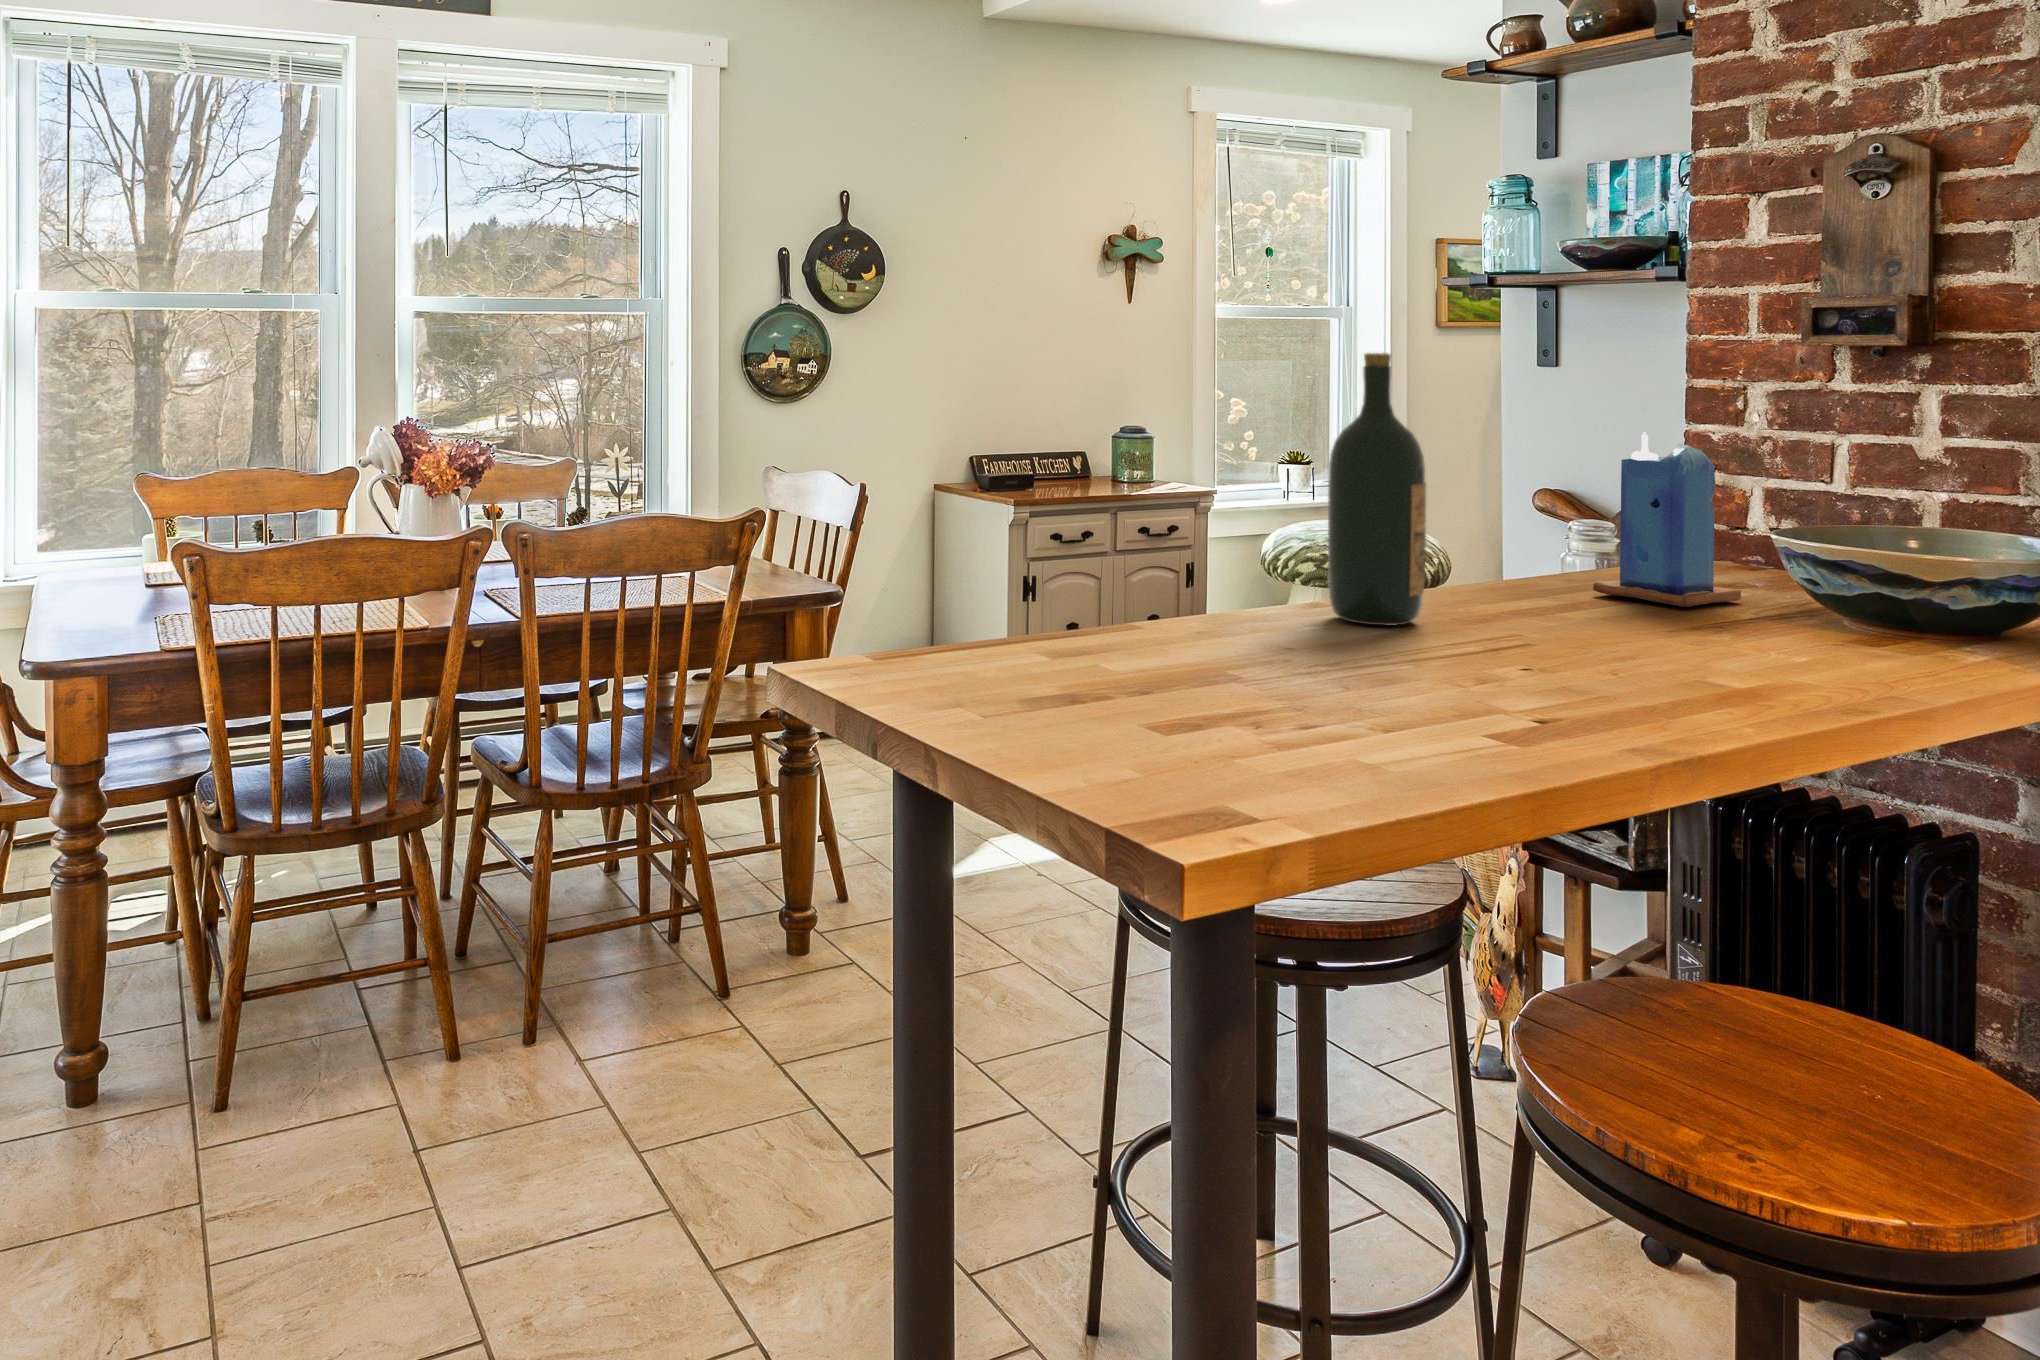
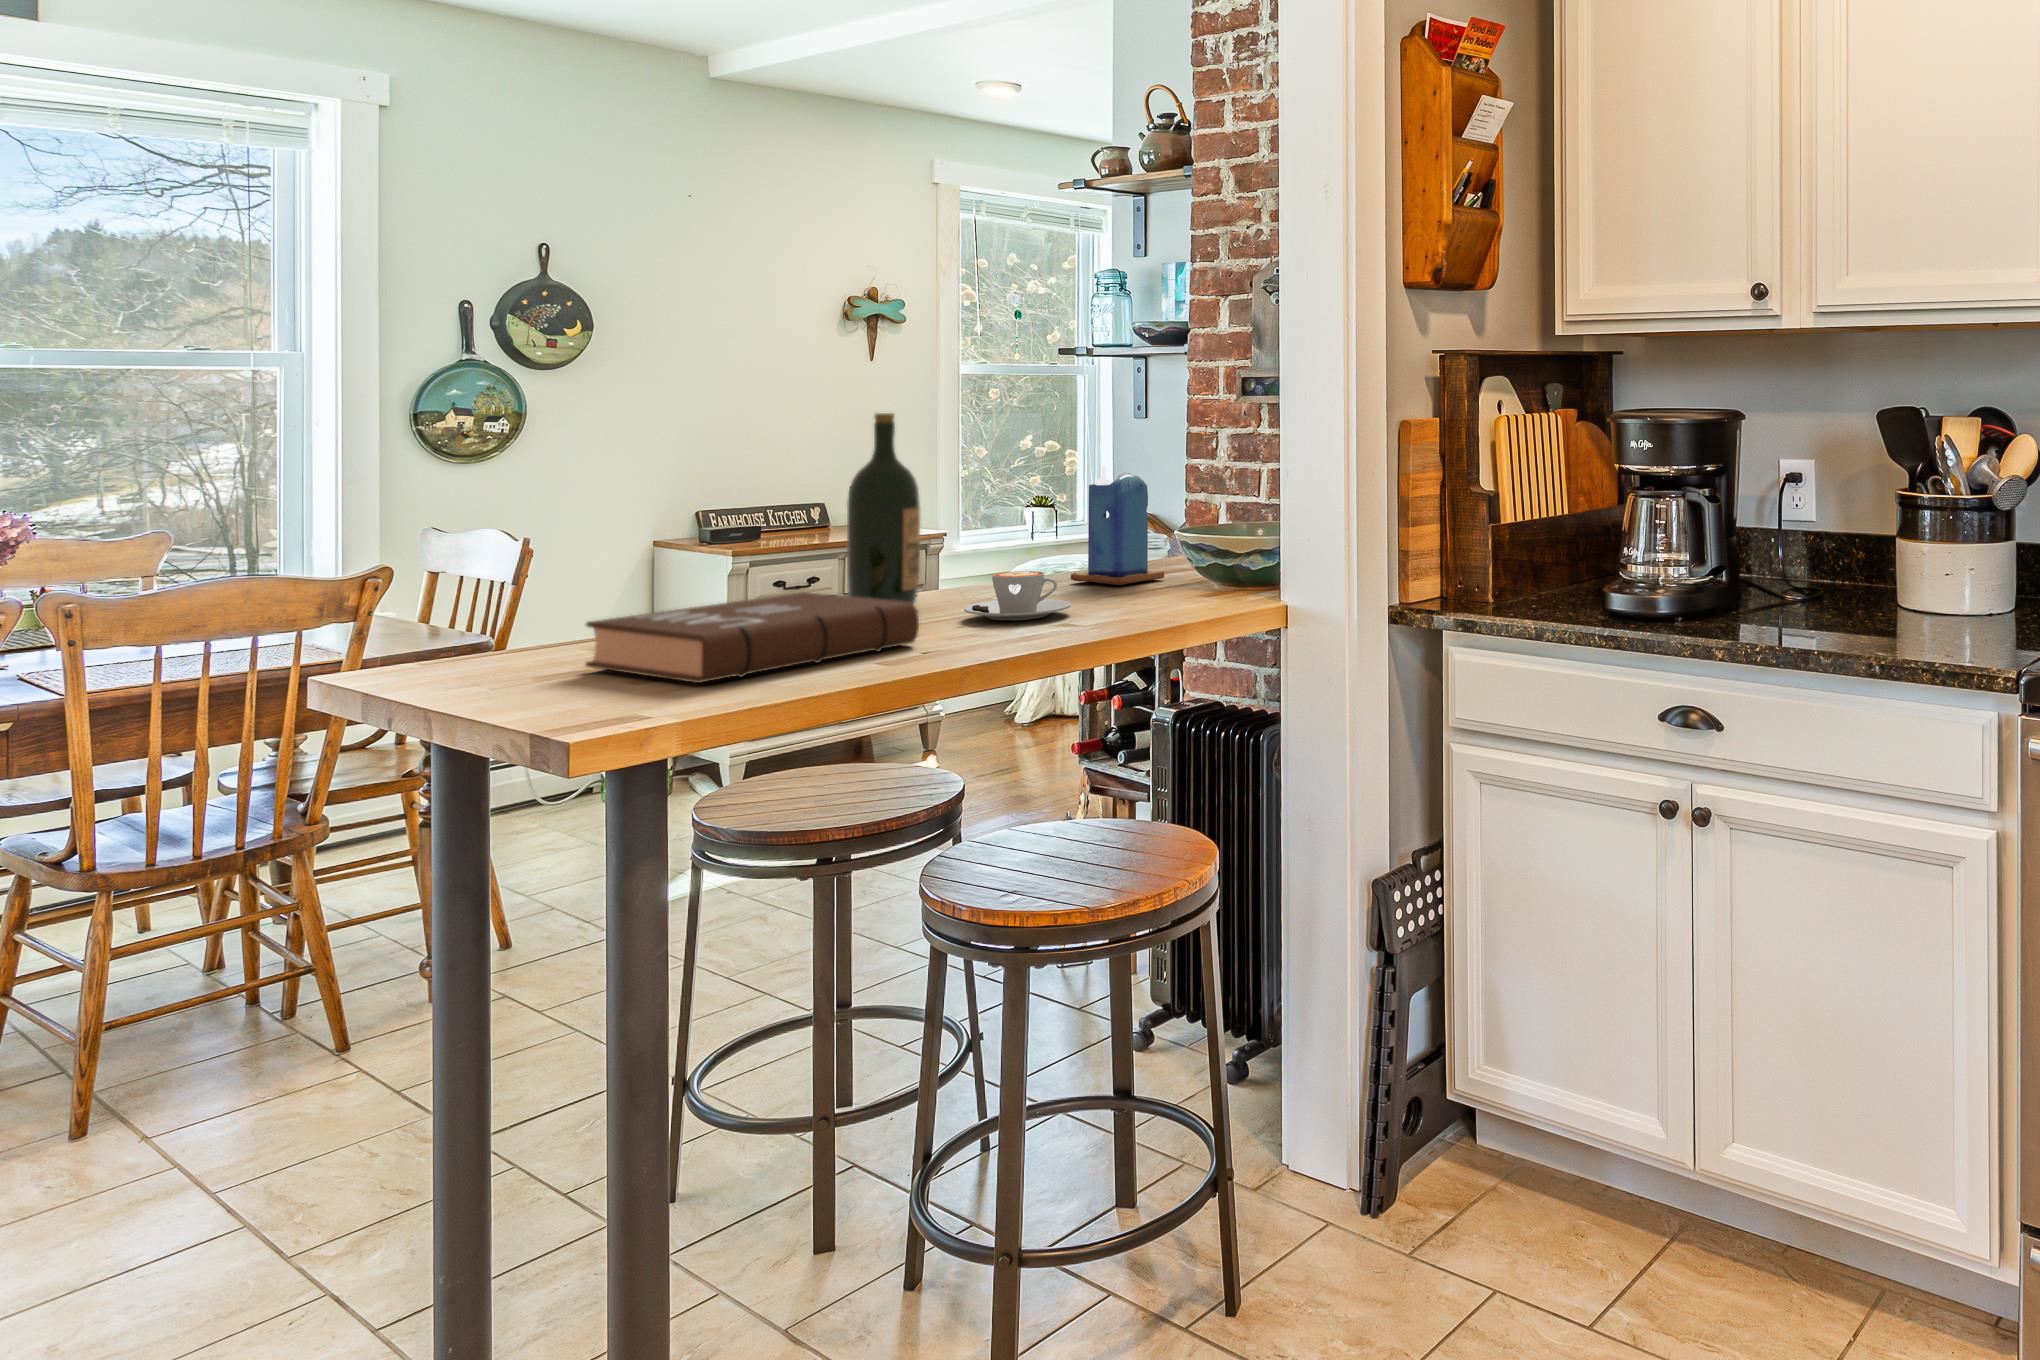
coffee cup: none [1516,584,1685,659] -> present [964,571,1071,620]
book: none [1083,593,1513,731] -> present [586,592,919,683]

